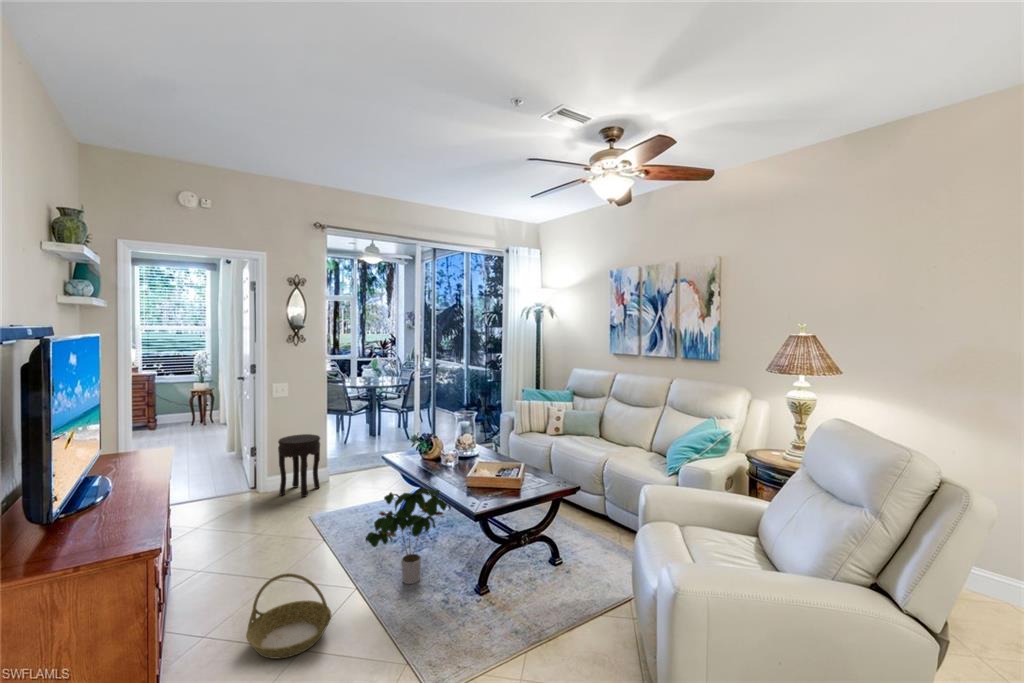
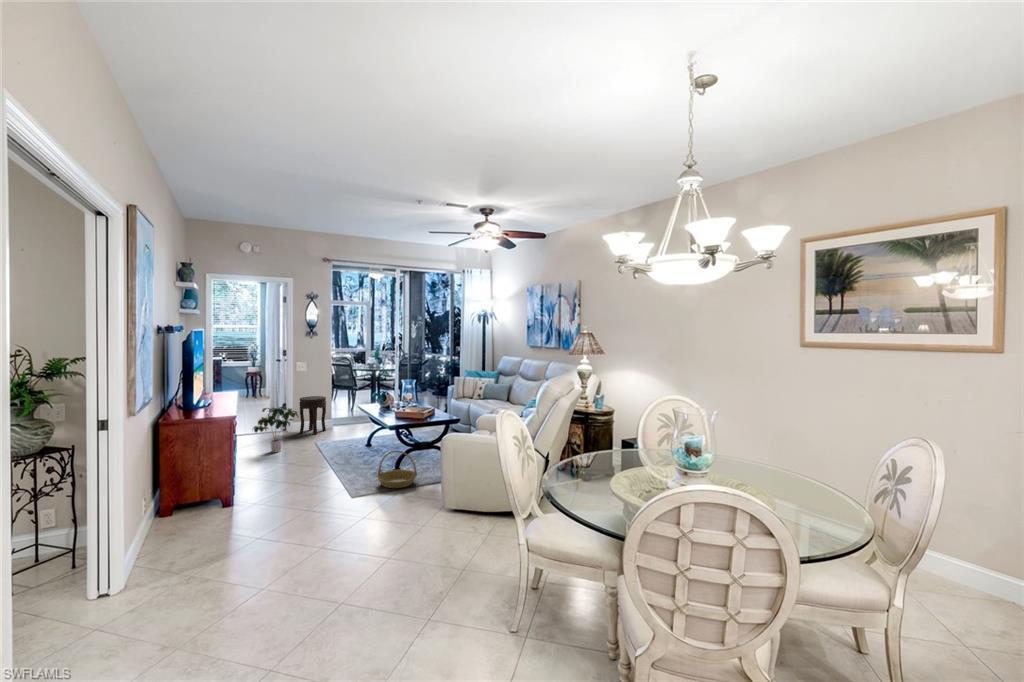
potted plant: present [366,488,451,584] -> present [253,406,298,452]
basket: present [246,573,331,659] -> present [377,450,417,488]

